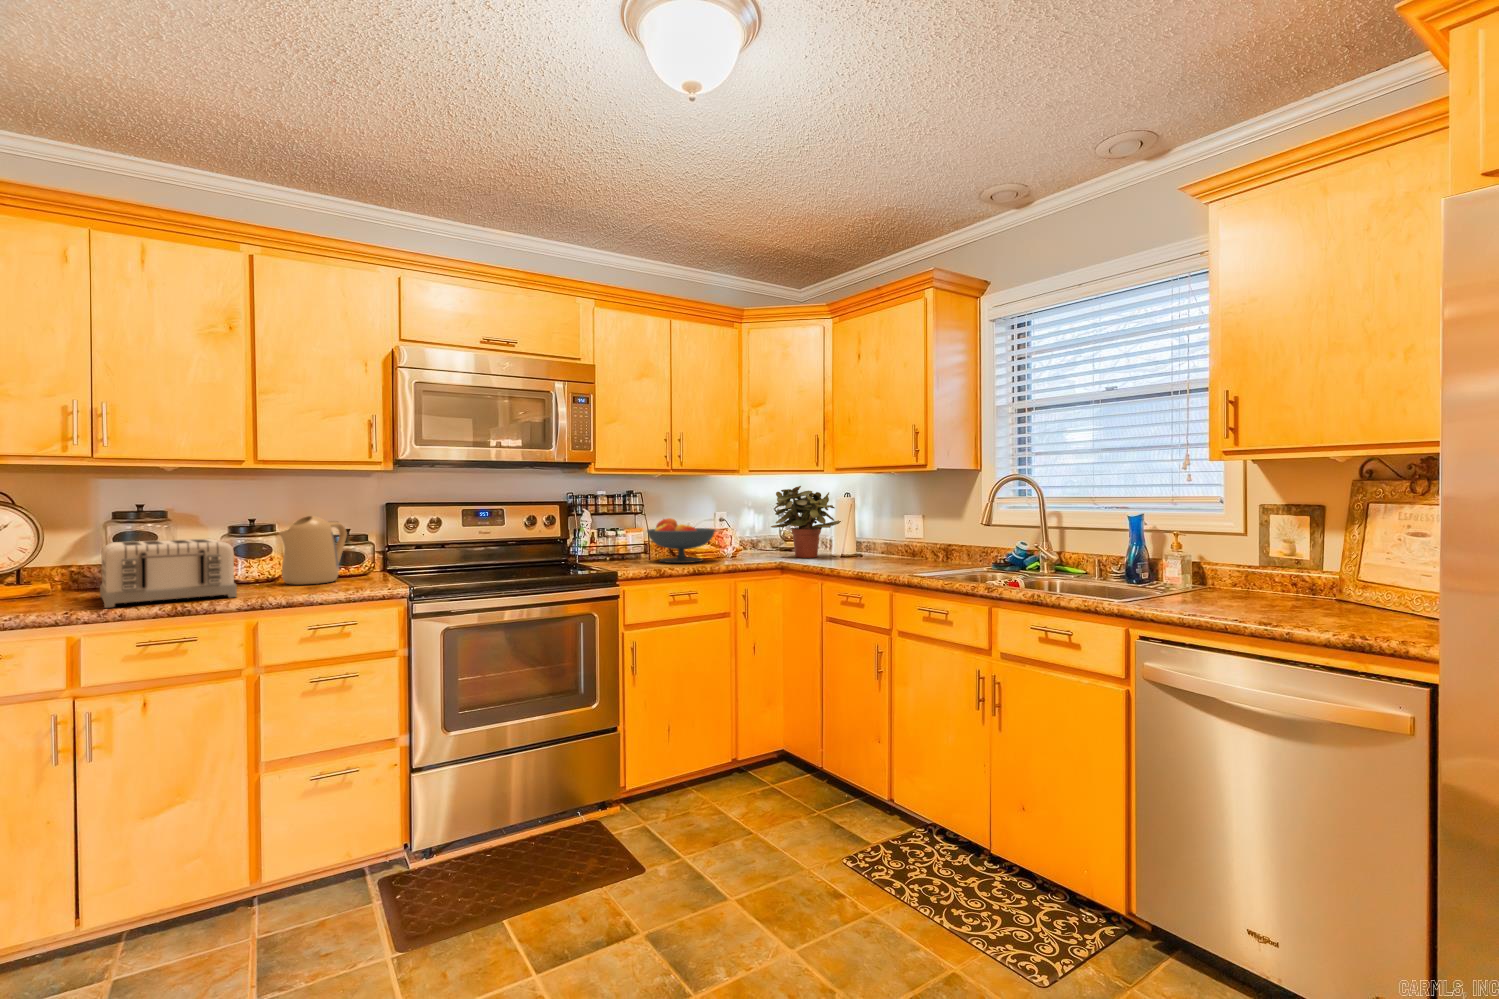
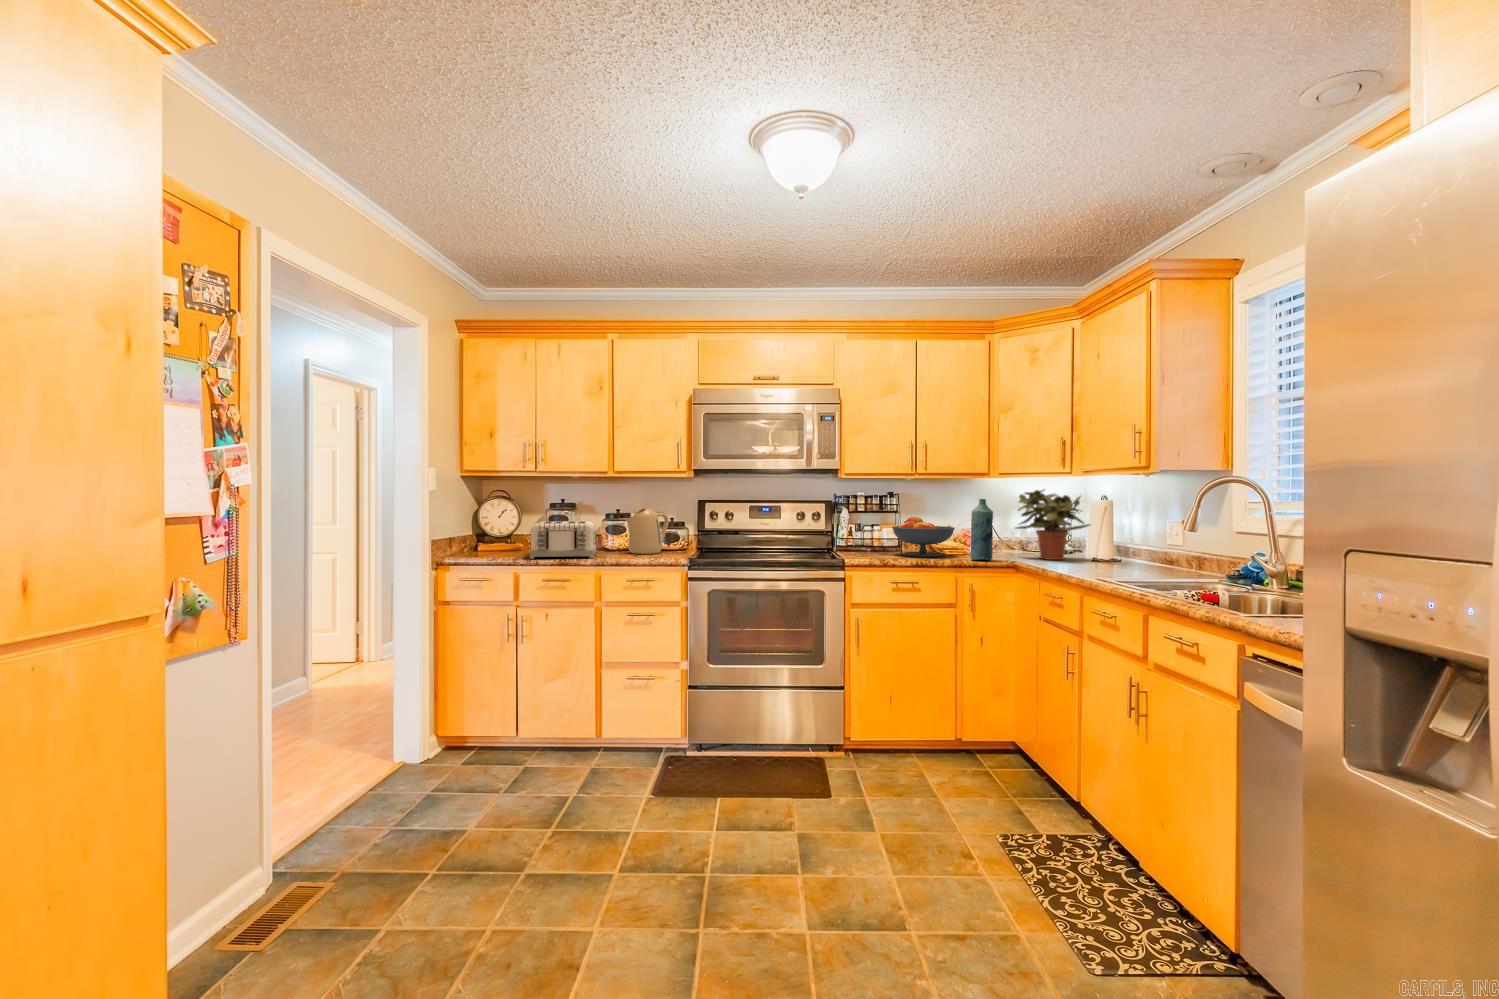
bottle: none [740,497,763,563] -> present [971,499,993,560]

